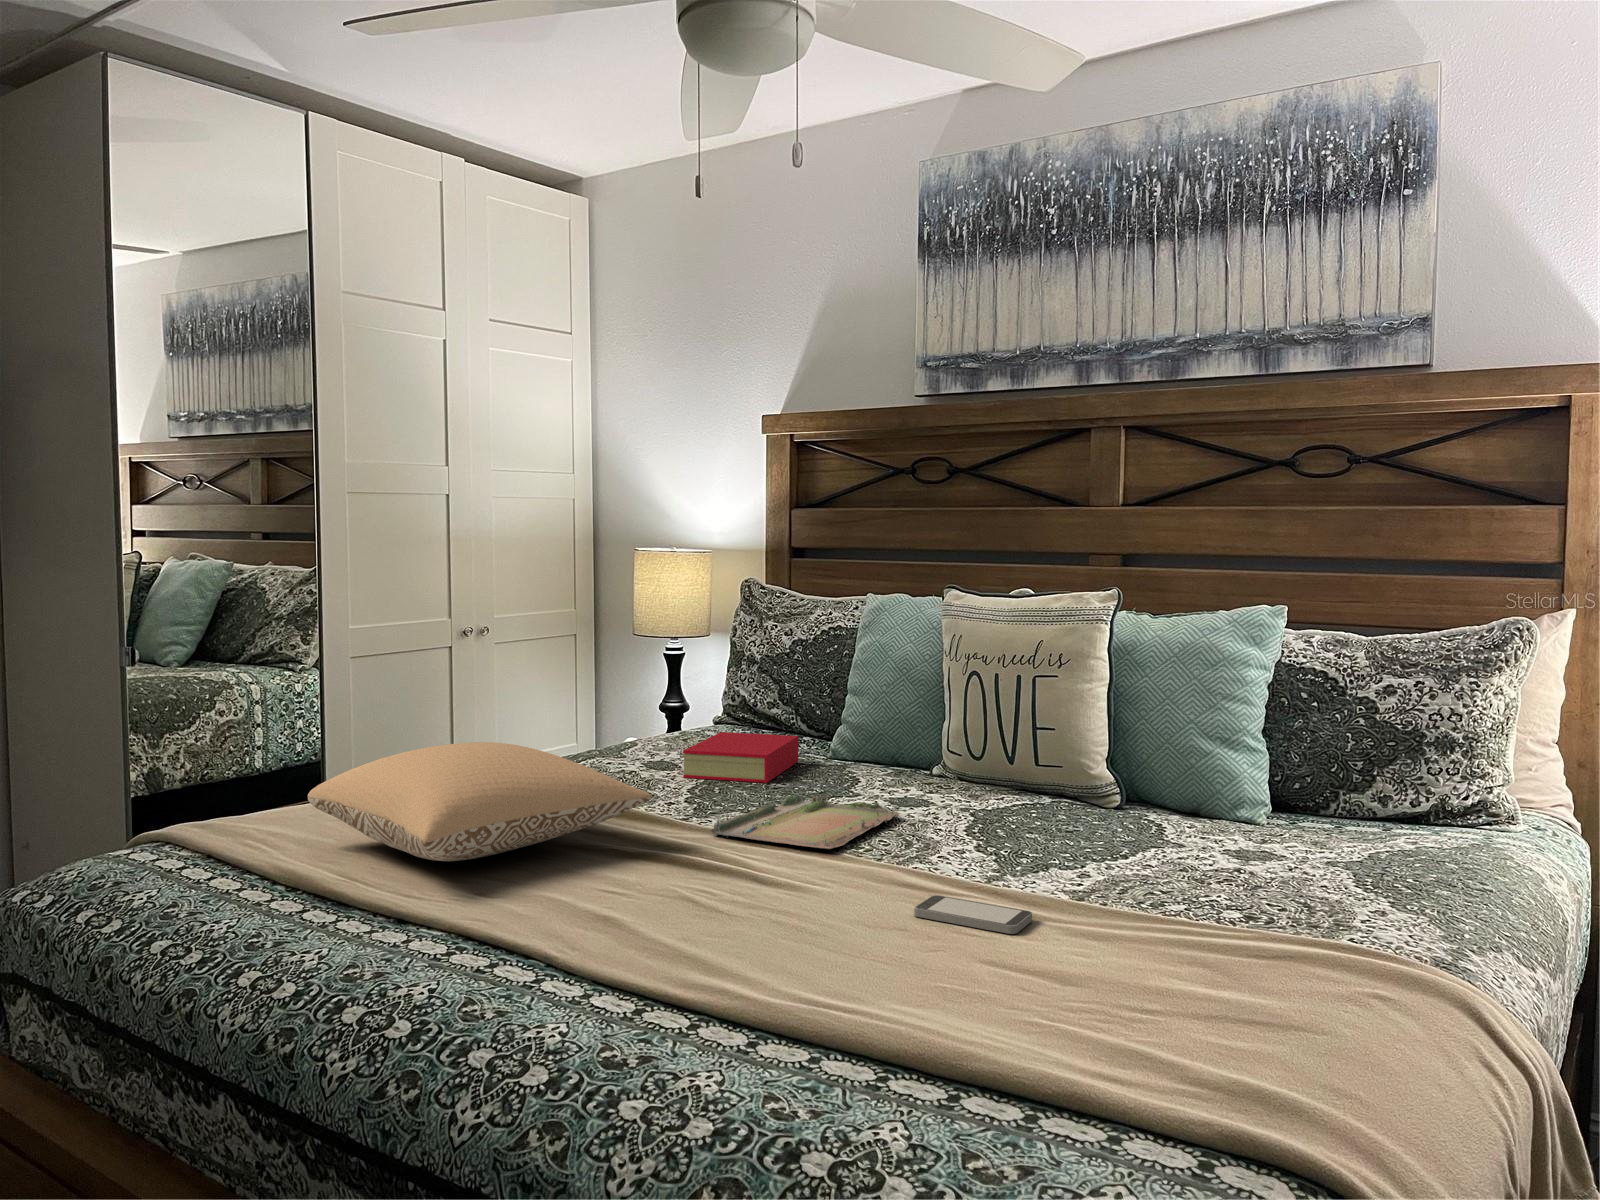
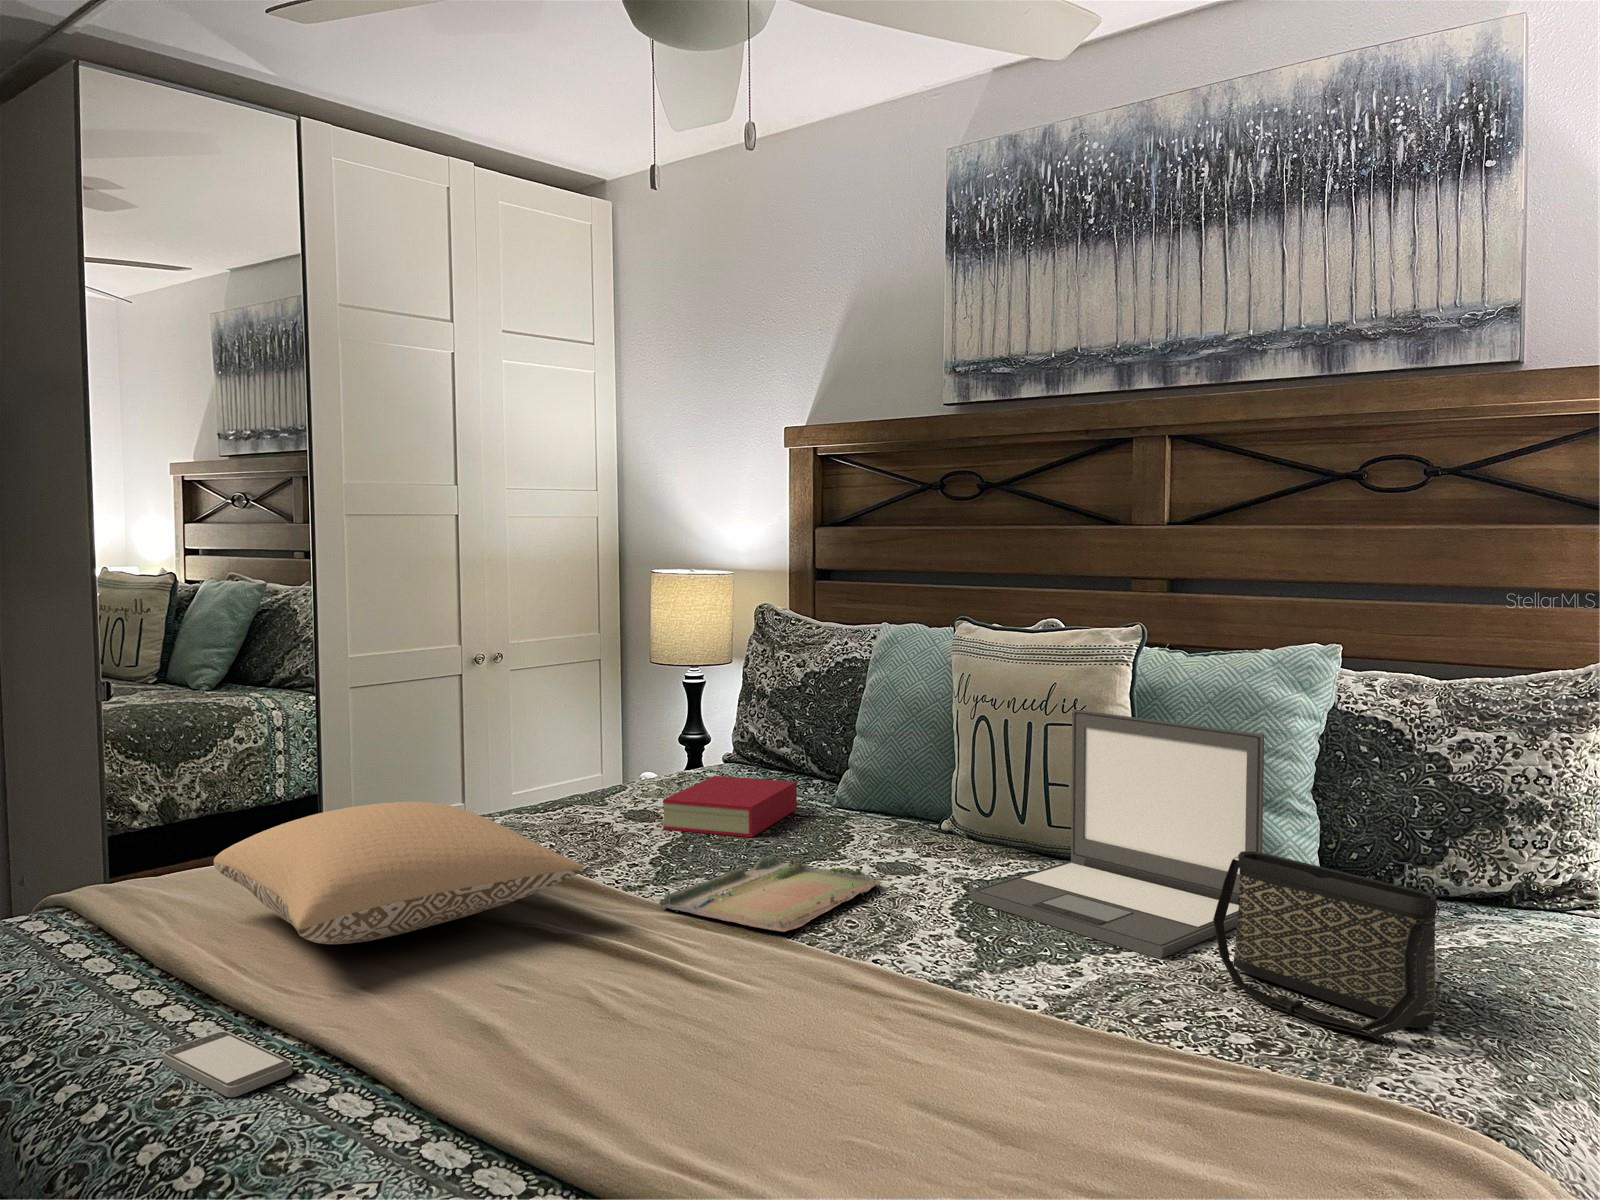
laptop: none [980,662,1232,863] -> present [970,709,1264,959]
handbag: none [1200,770,1388,910] -> present [1213,851,1439,1037]
smartphone: present [914,895,1032,934] -> present [162,1031,293,1097]

